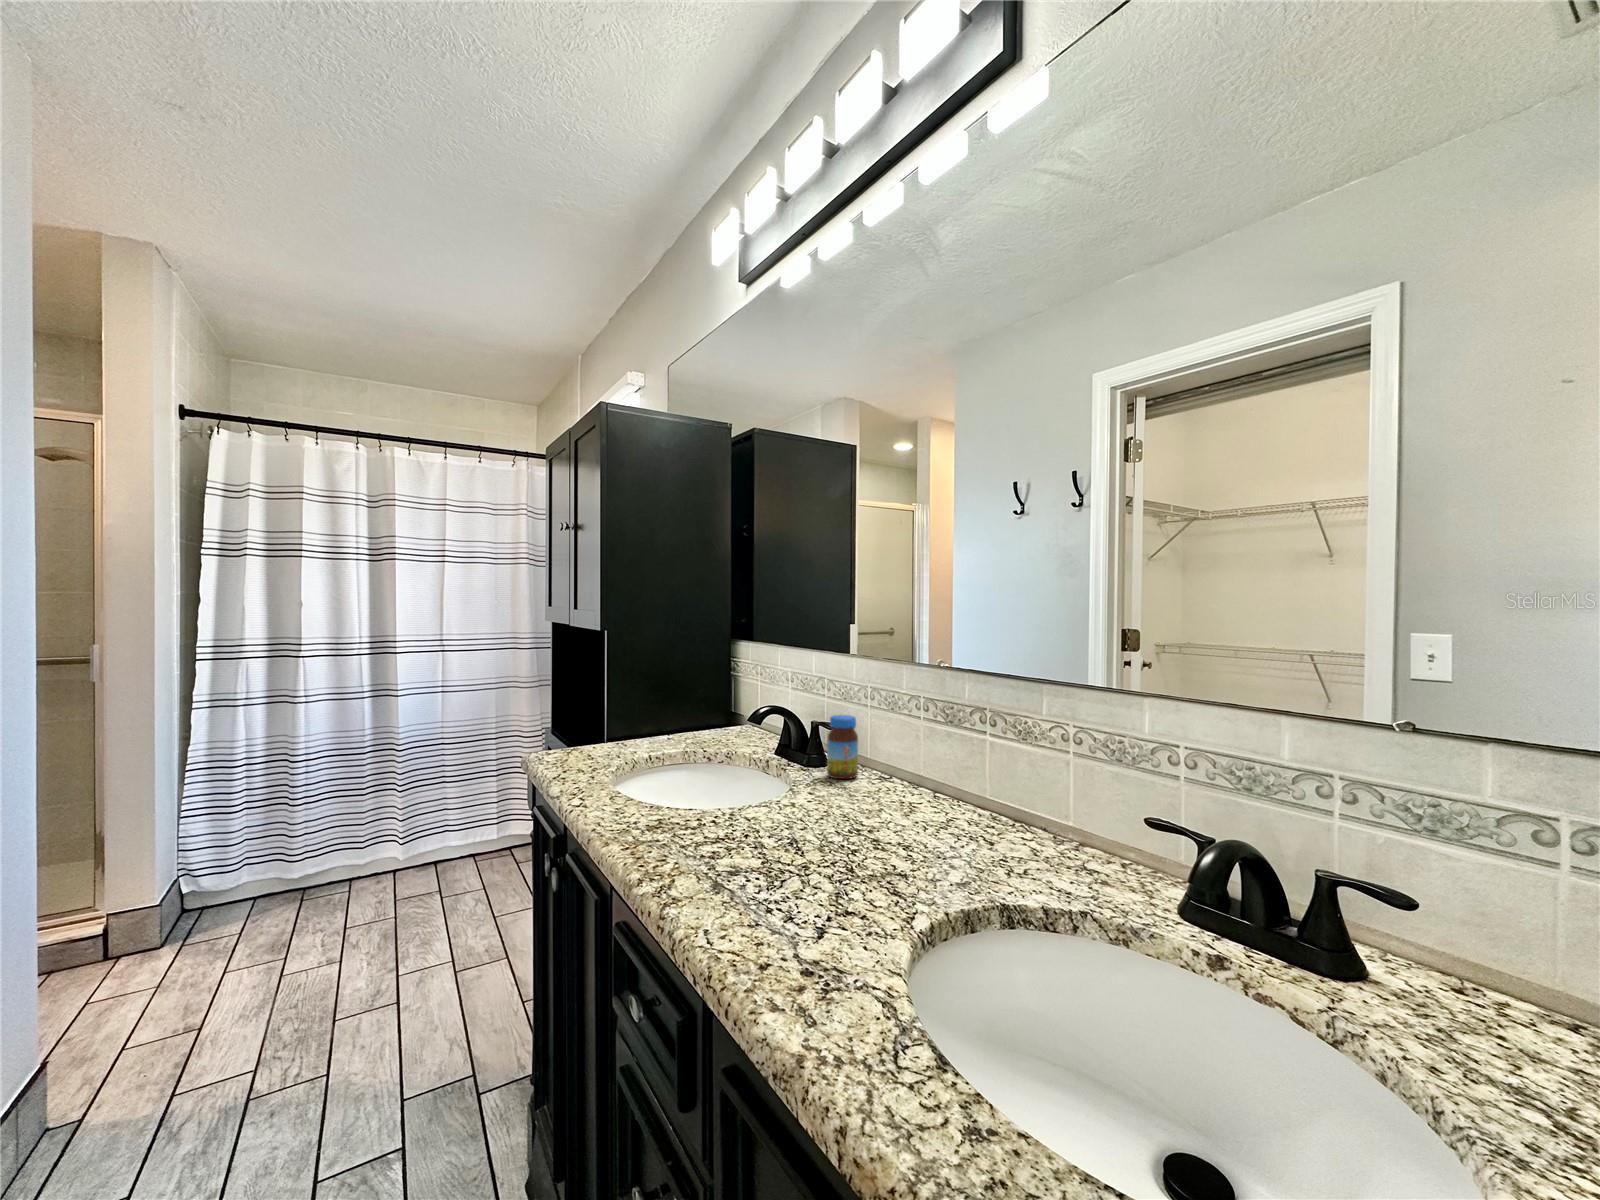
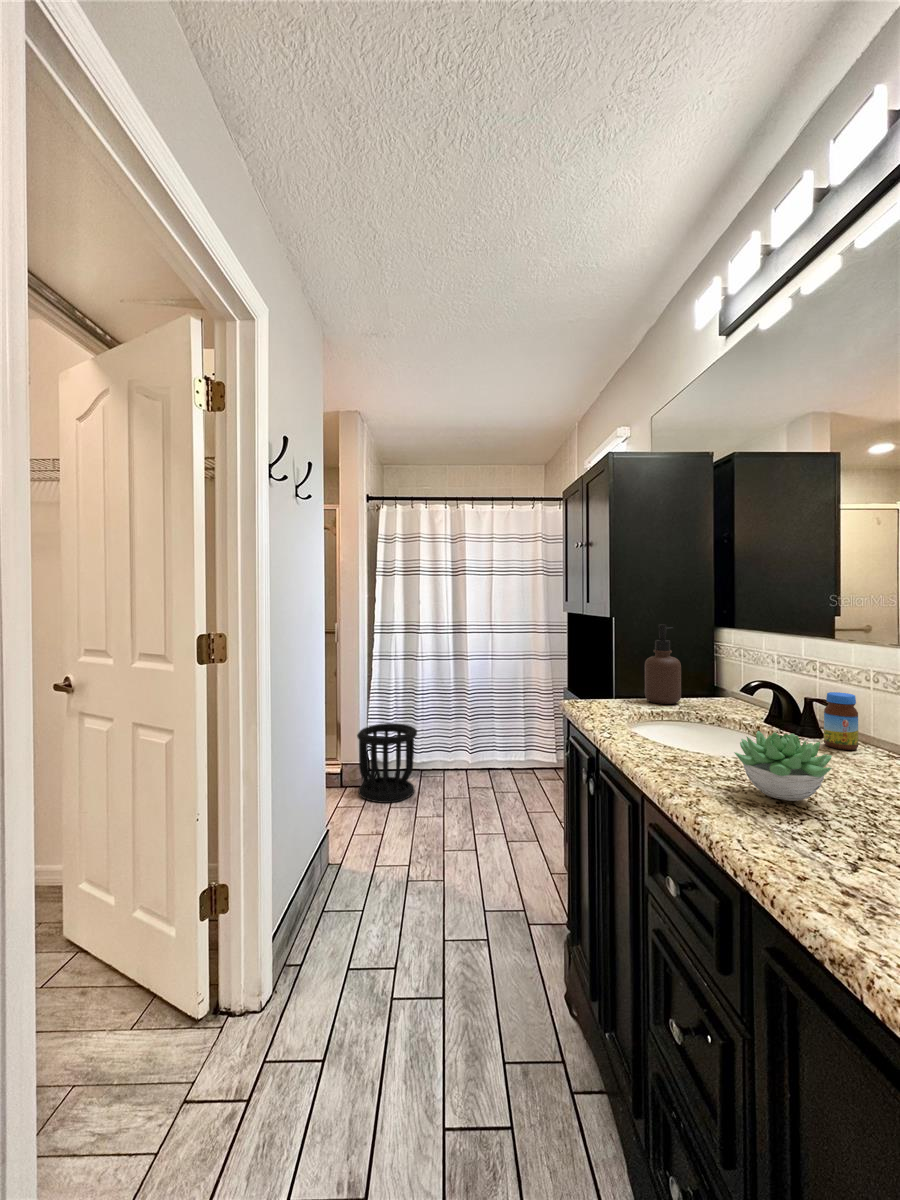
soap dispenser: none [643,639,687,743] -> present [645,624,681,704]
succulent plant: none [715,775,819,859] -> present [734,731,832,801]
wastebasket: none [163,811,298,956] -> present [357,723,417,803]

